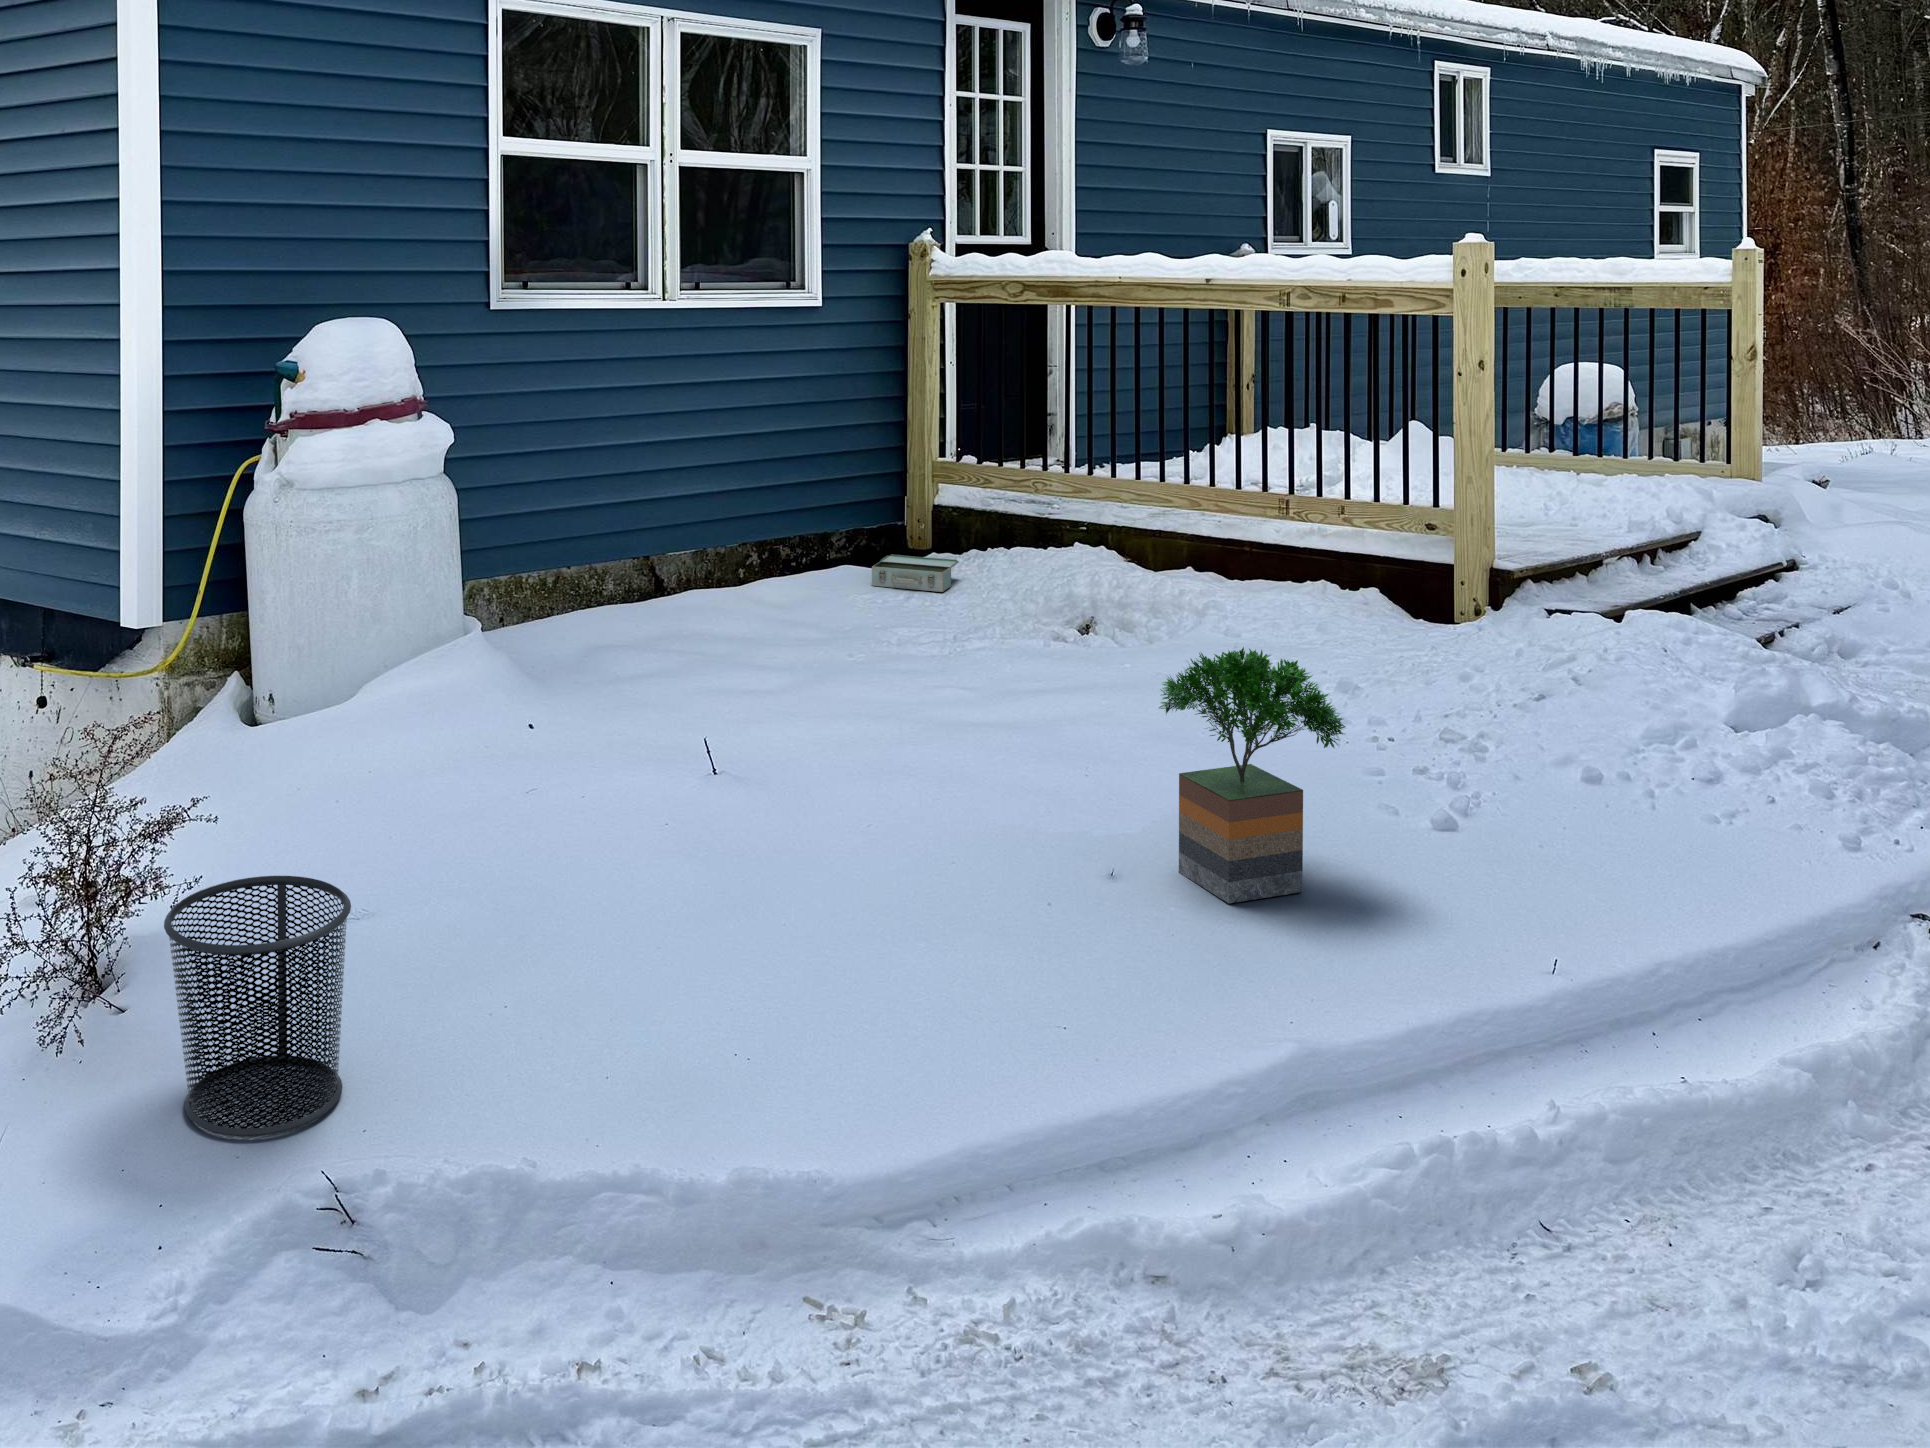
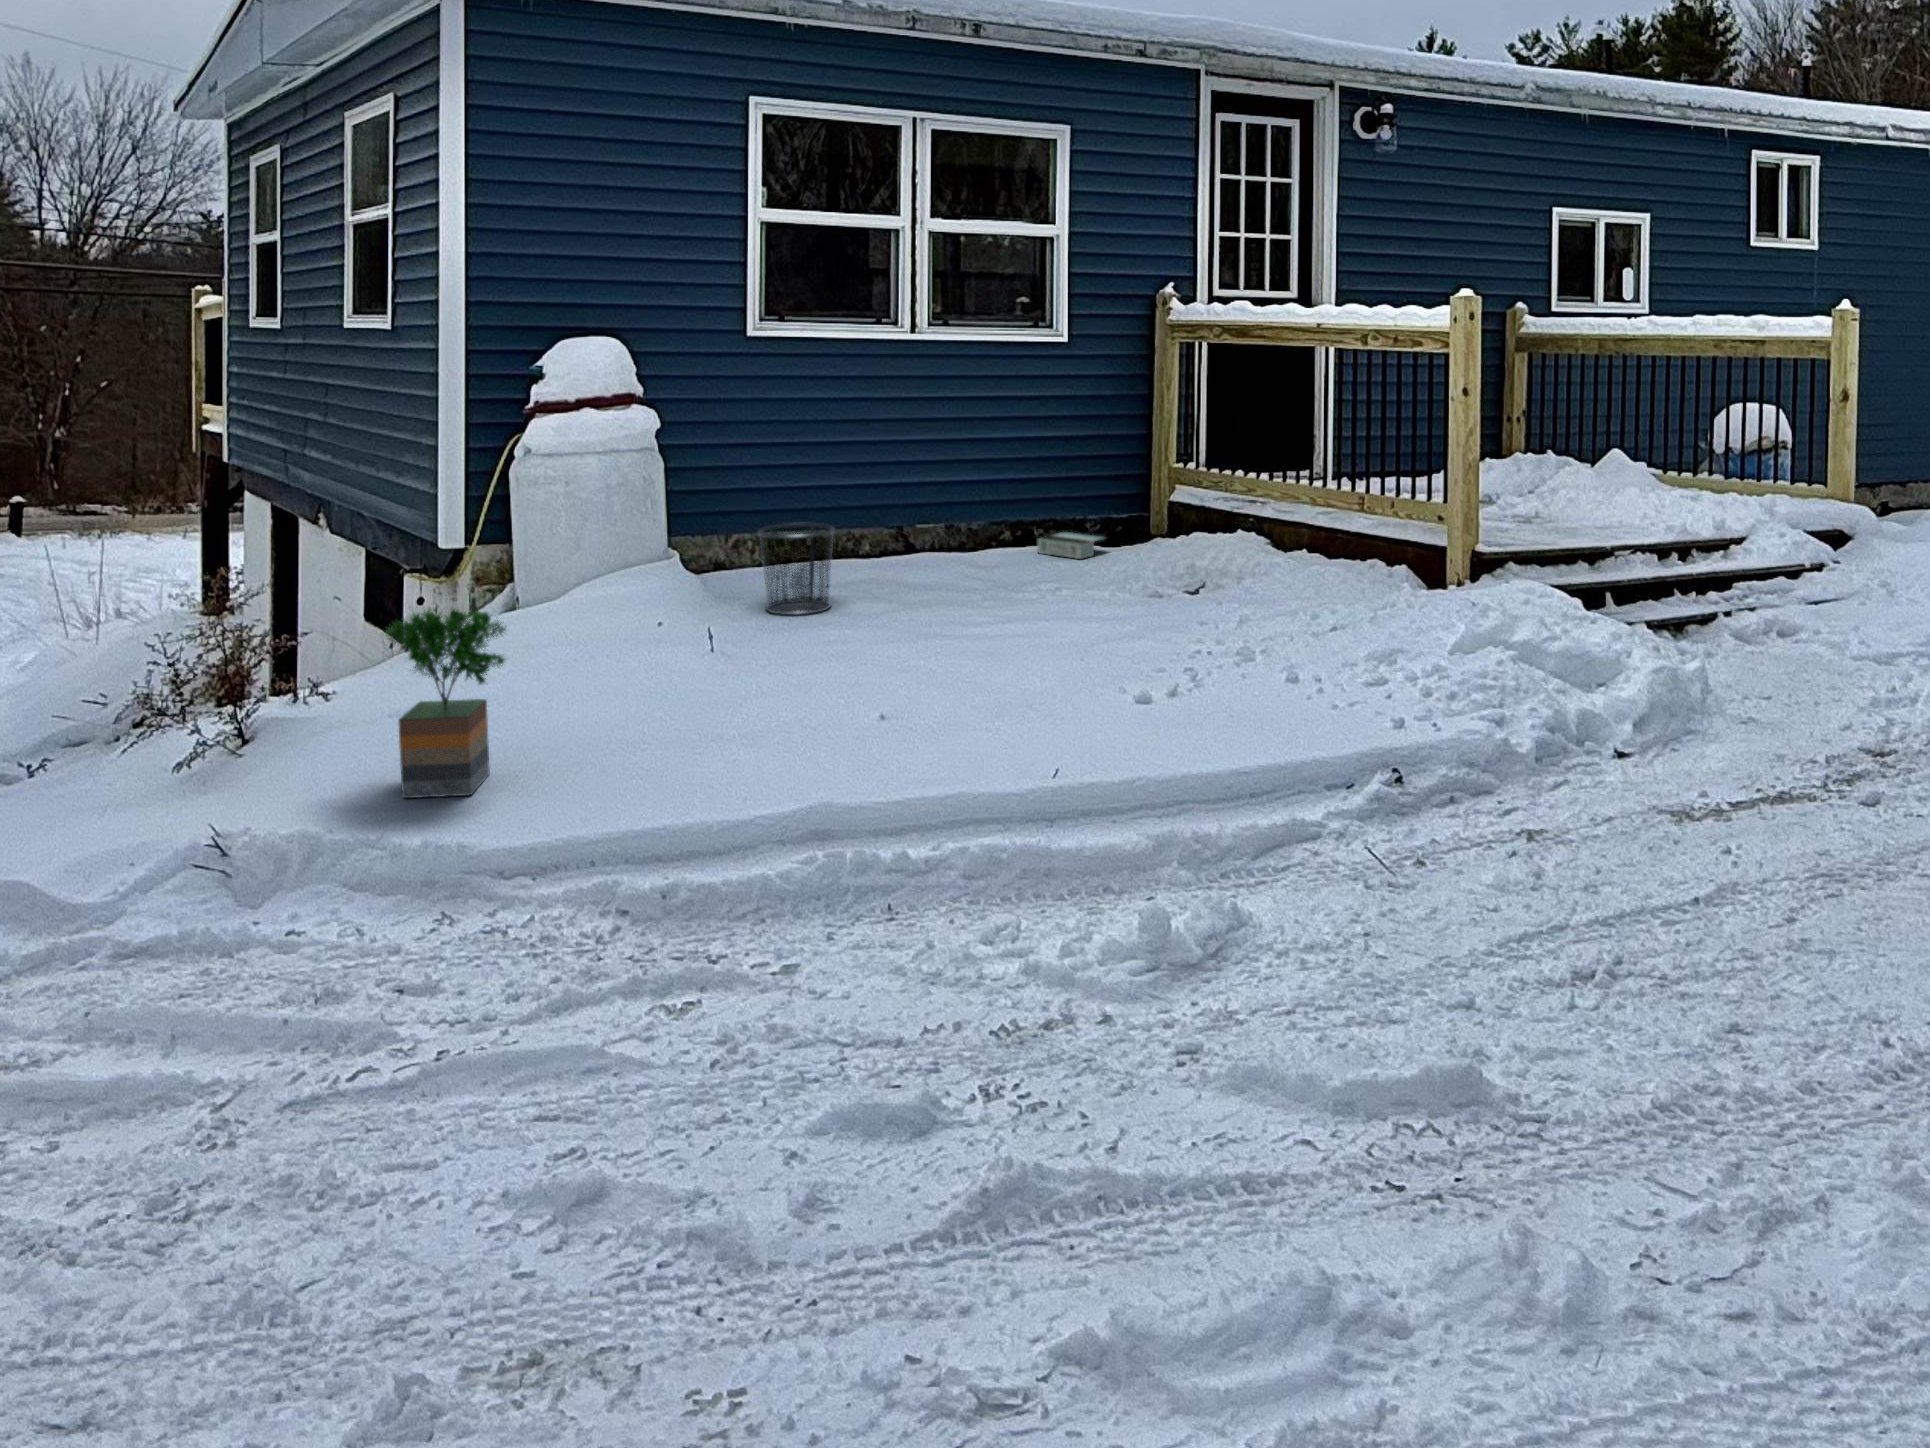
potted tree: present [1159,647,1345,904] -> present [386,609,506,798]
waste bin: present [164,876,351,1137] -> present [758,523,834,615]

